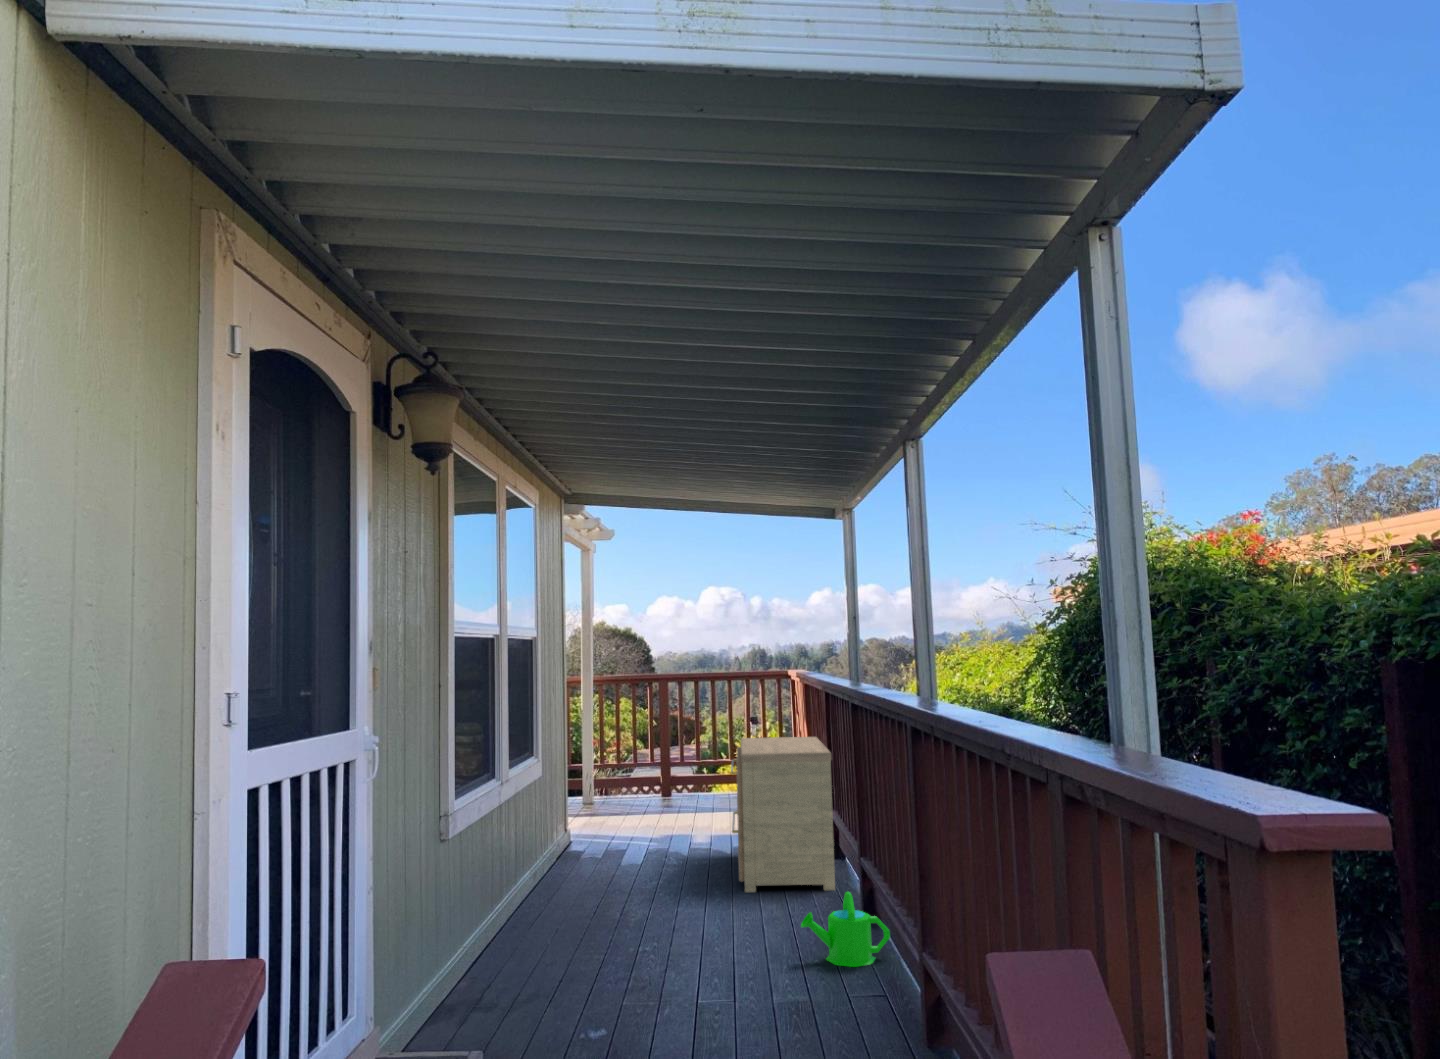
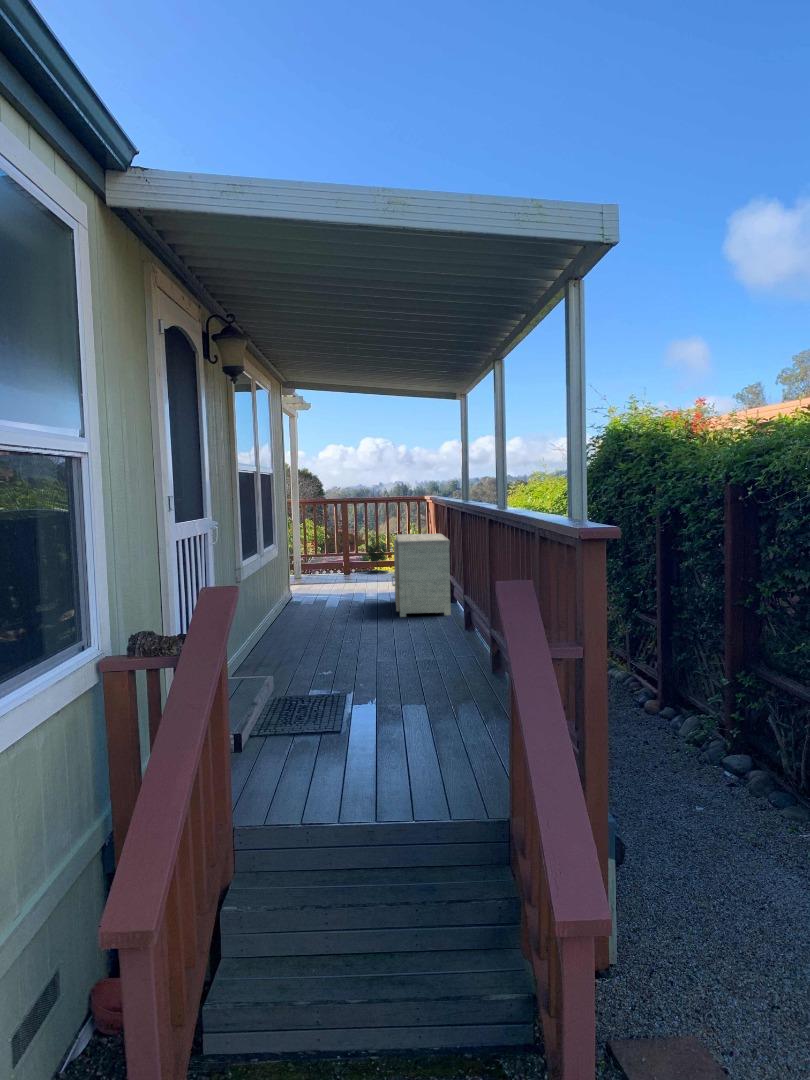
potted tree: none [696,725,736,795] -> present [366,537,388,574]
watering can: present [801,892,890,967] -> none [432,607,479,643]

